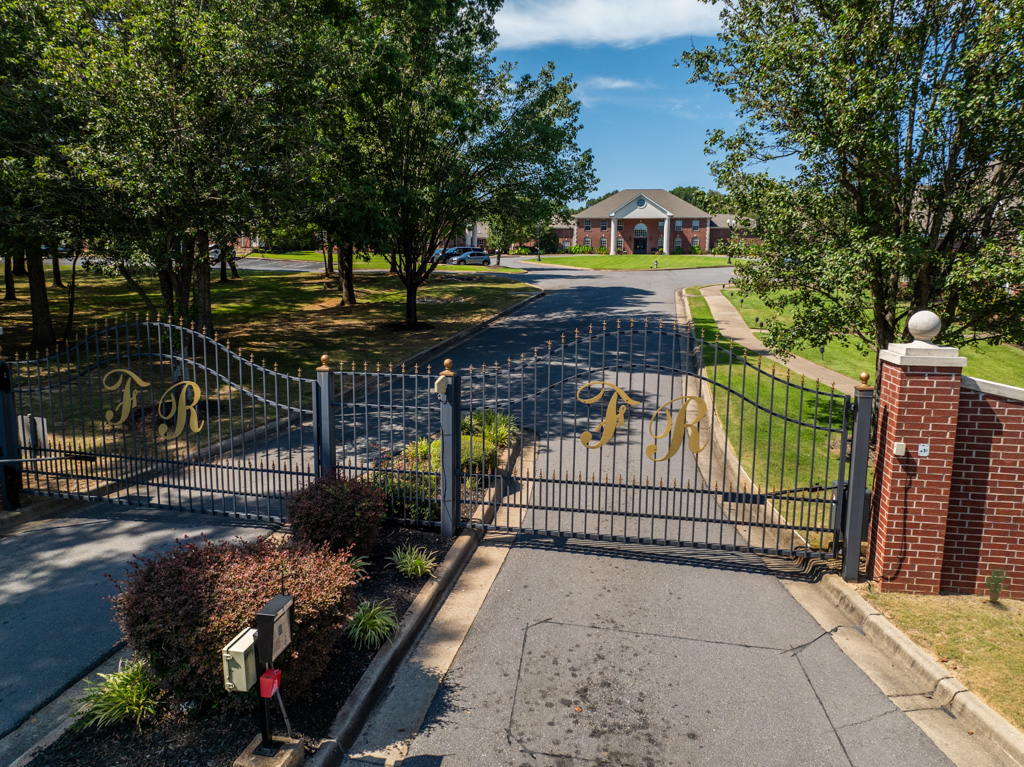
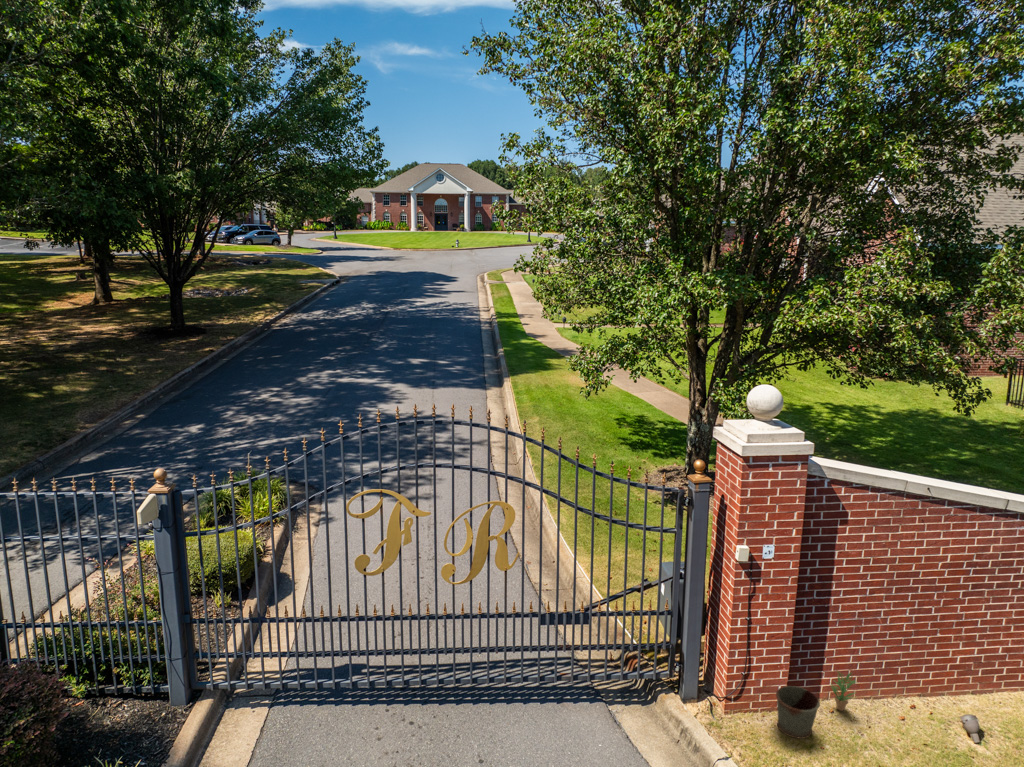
bucket: none [928,571,969,612] -> present [776,686,820,739]

